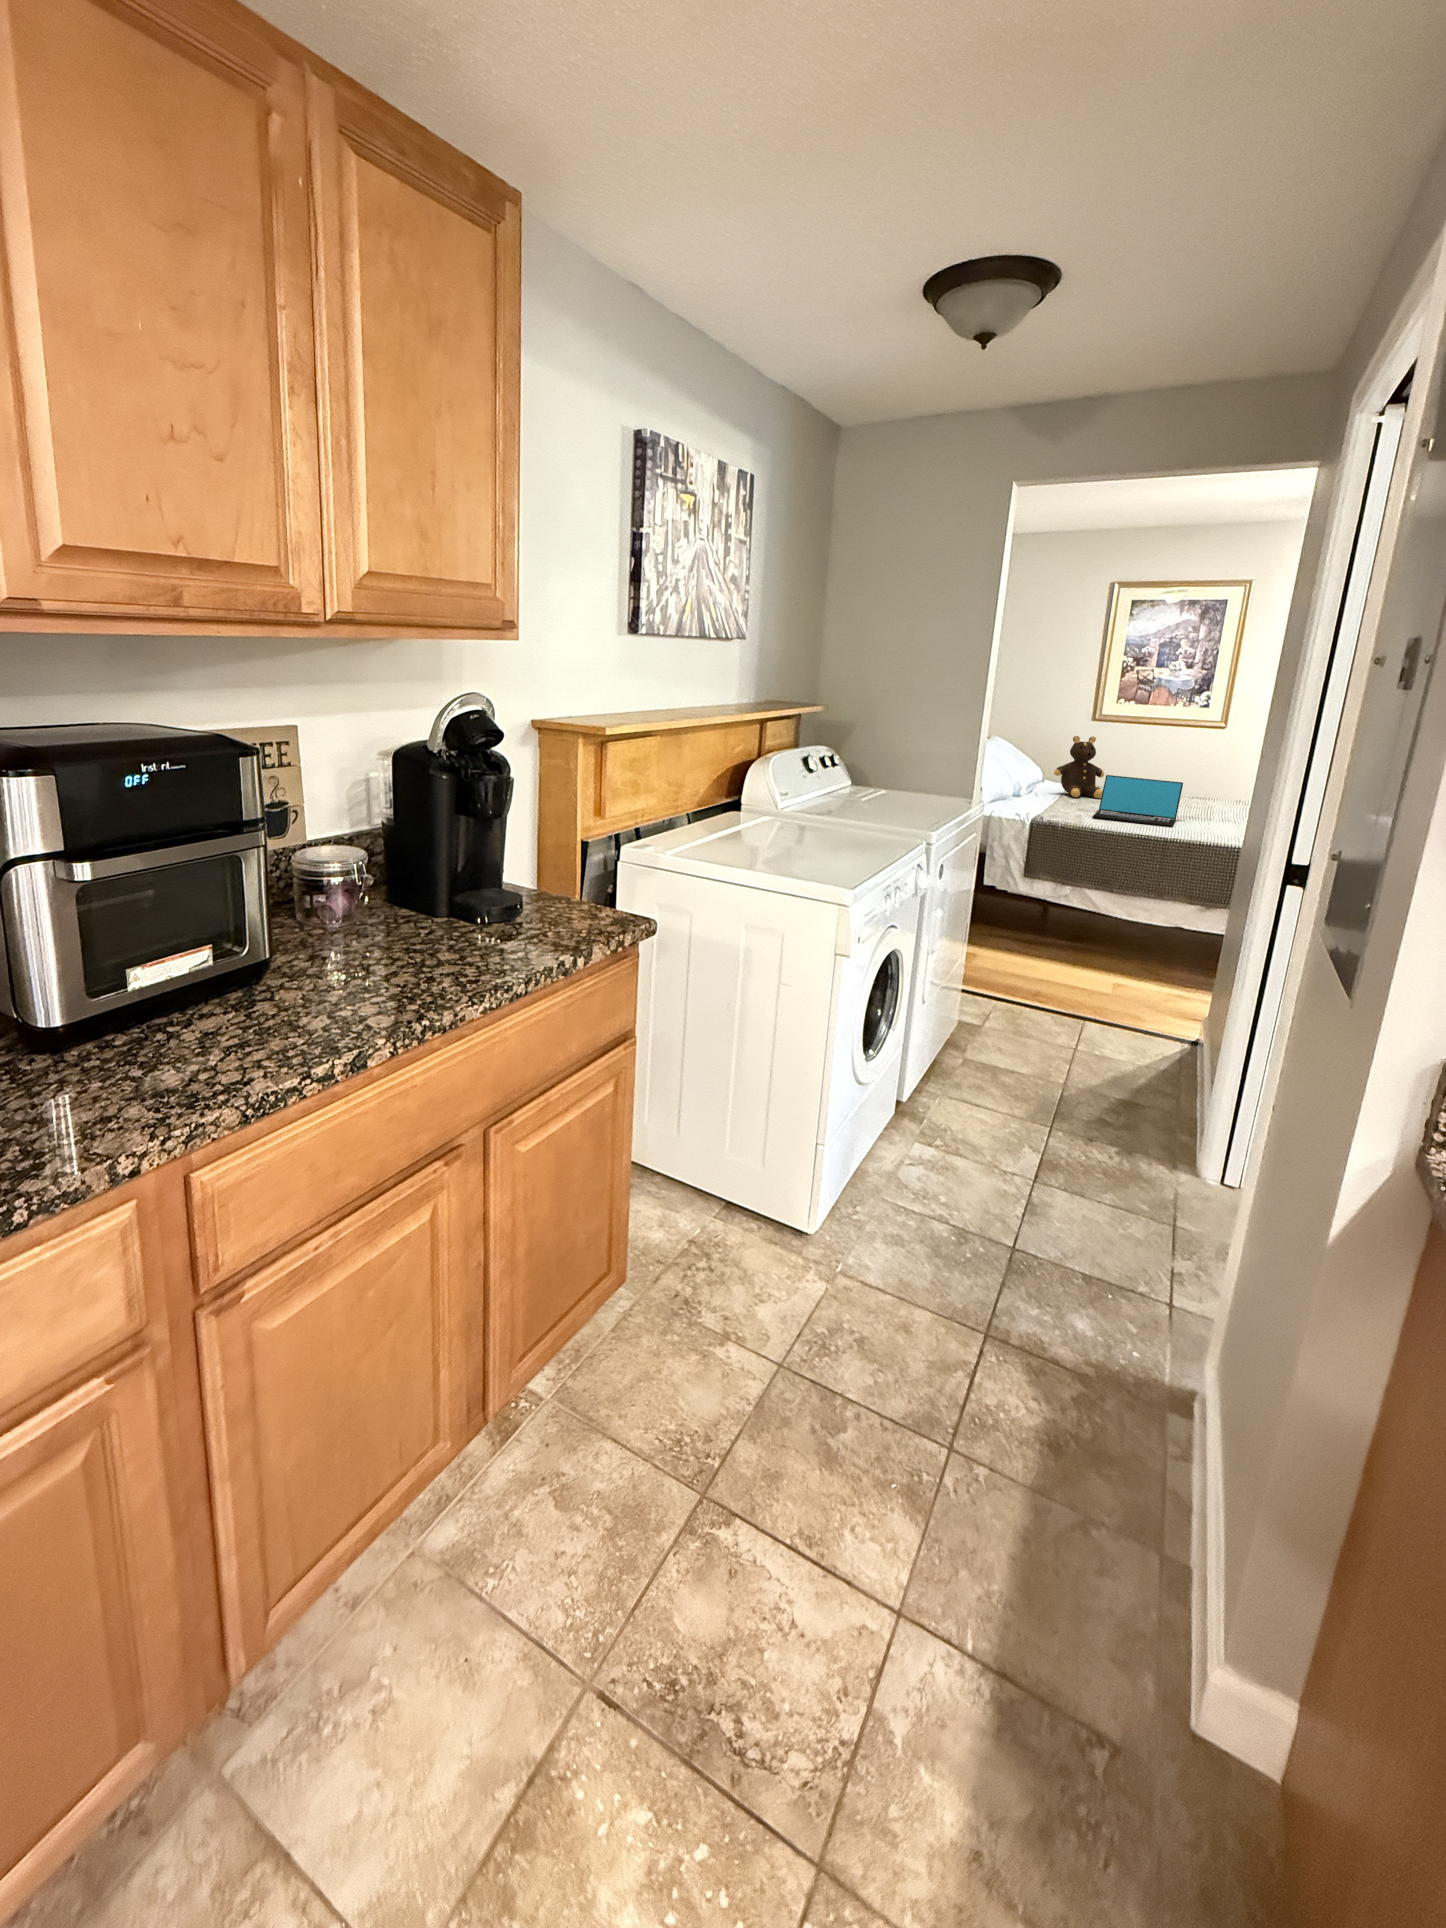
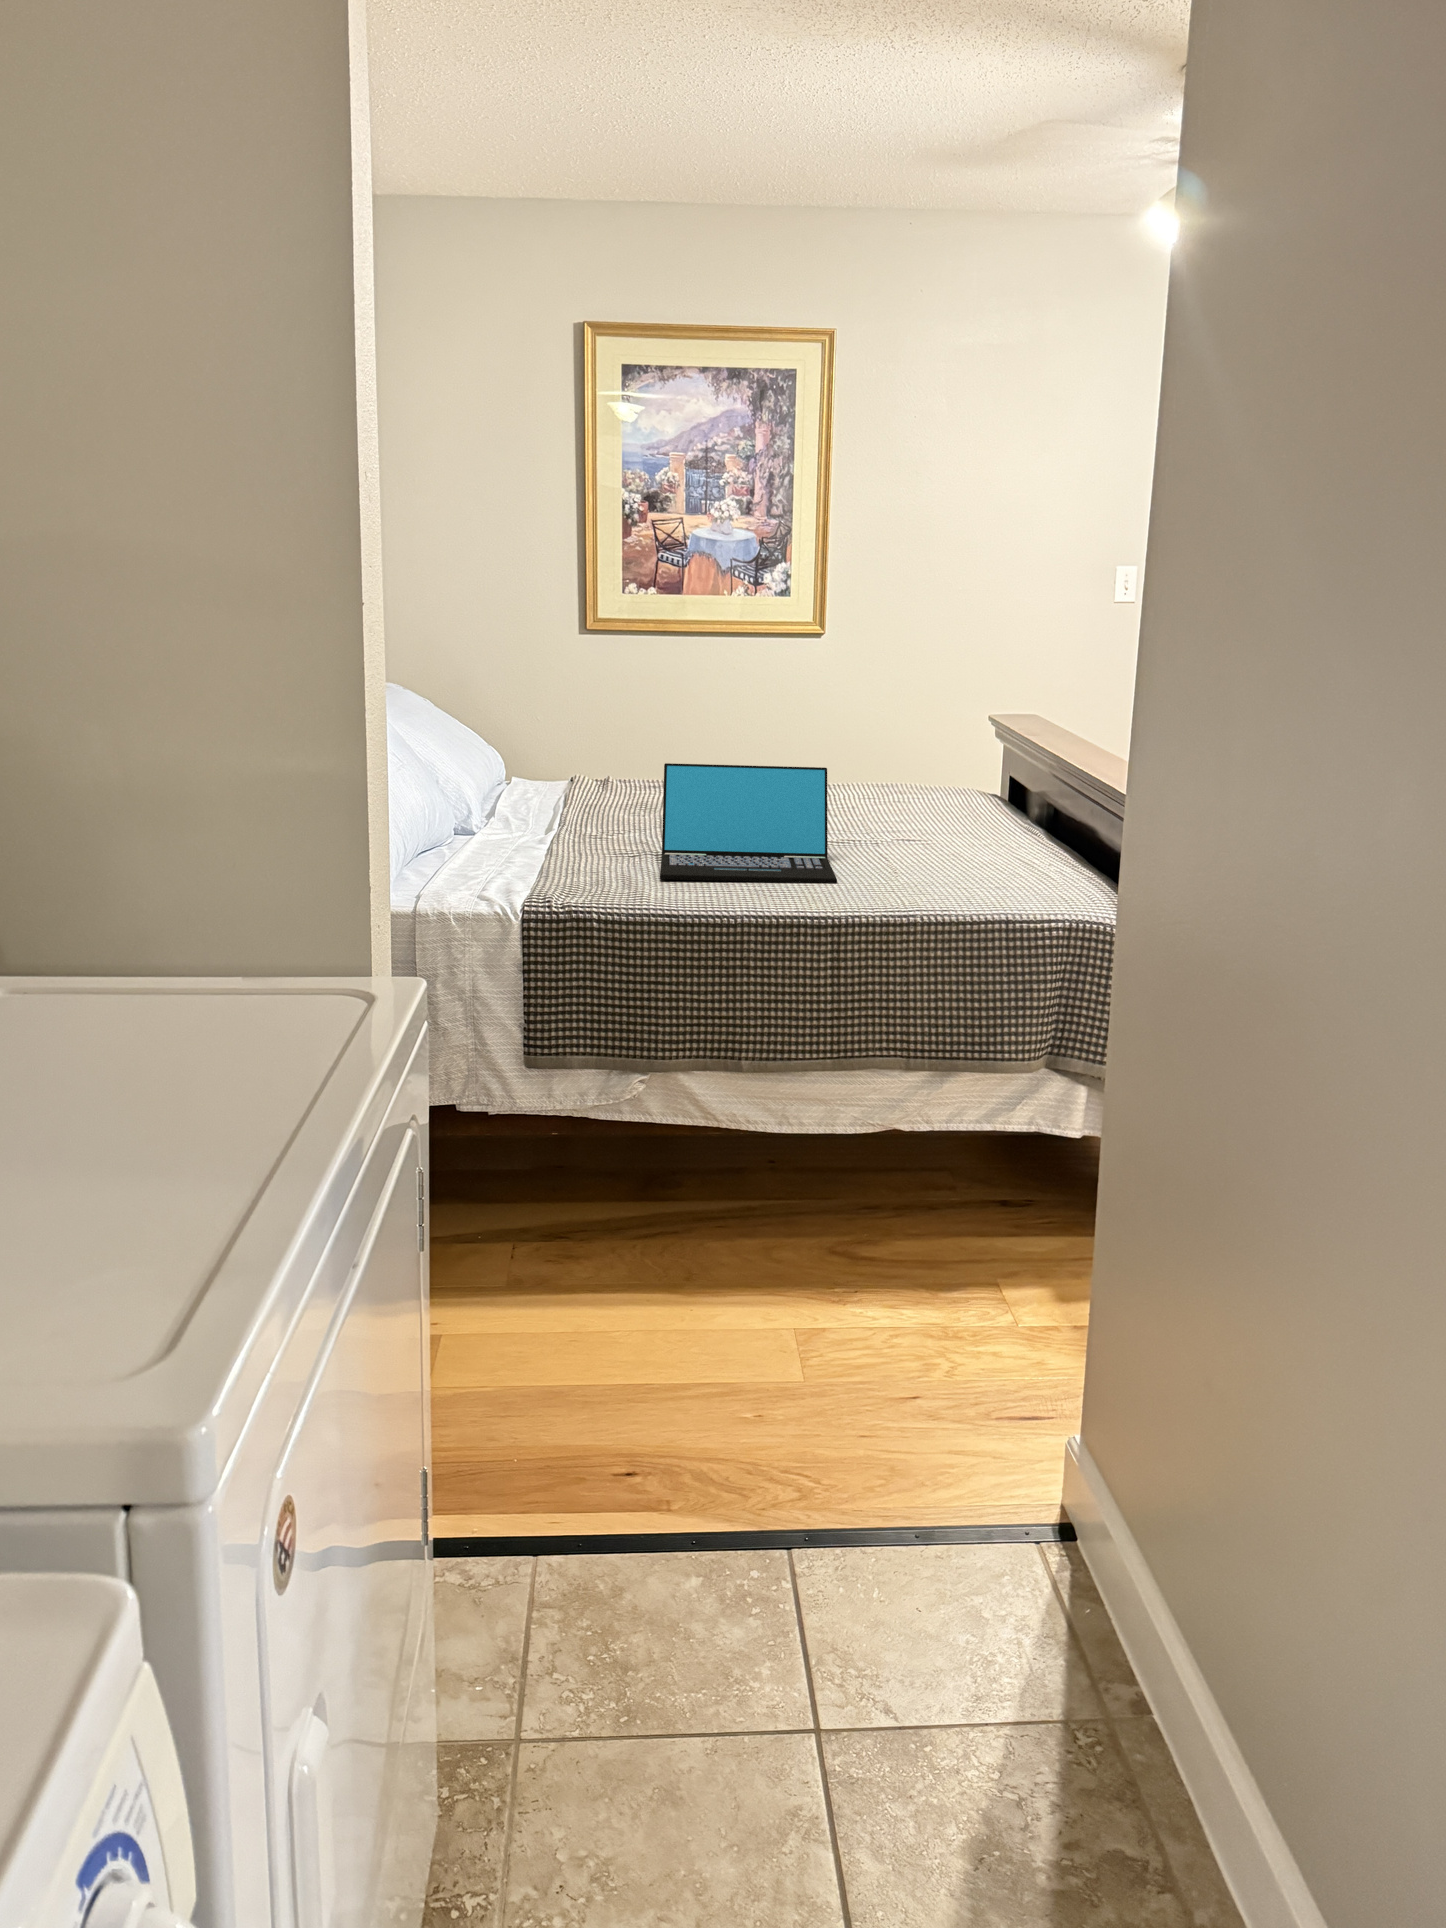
teddy bear: present [1054,736,1104,798] -> none [532,669,646,817]

